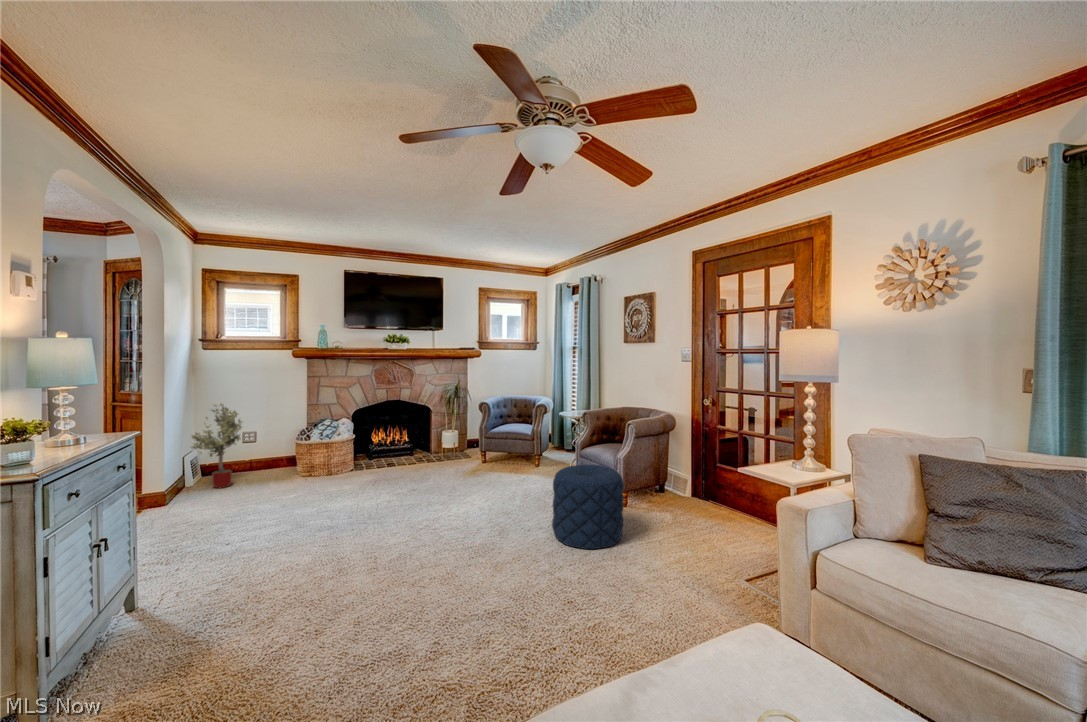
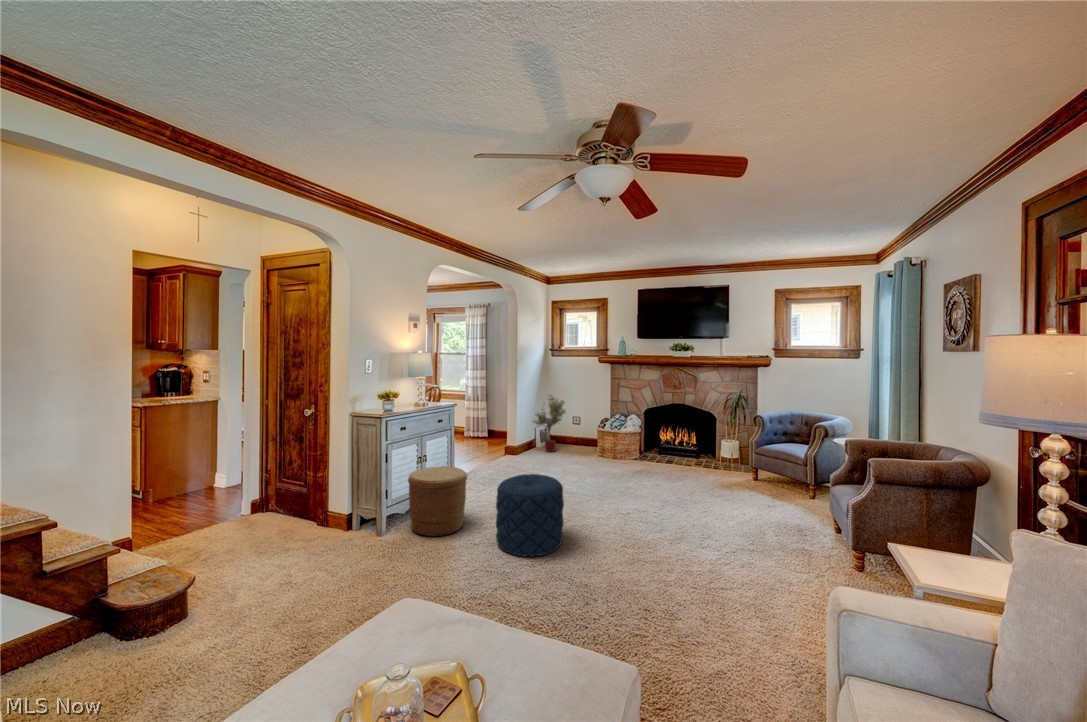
pouf: present [552,465,624,549] -> present [496,474,564,556]
woven basket: none [98,530,237,679] -> present [408,466,467,536]

